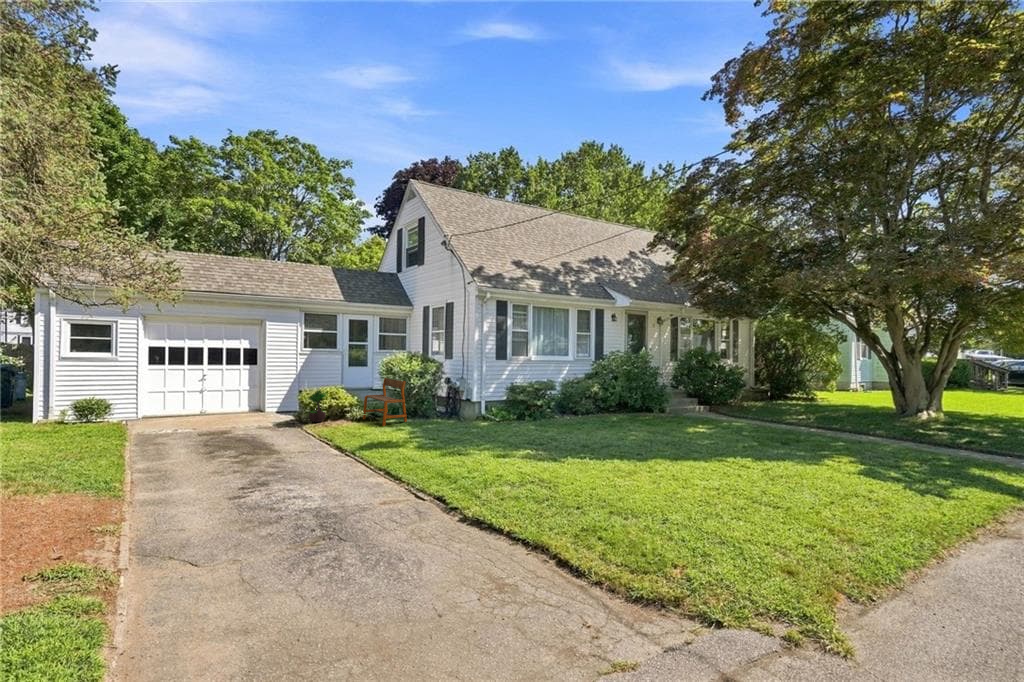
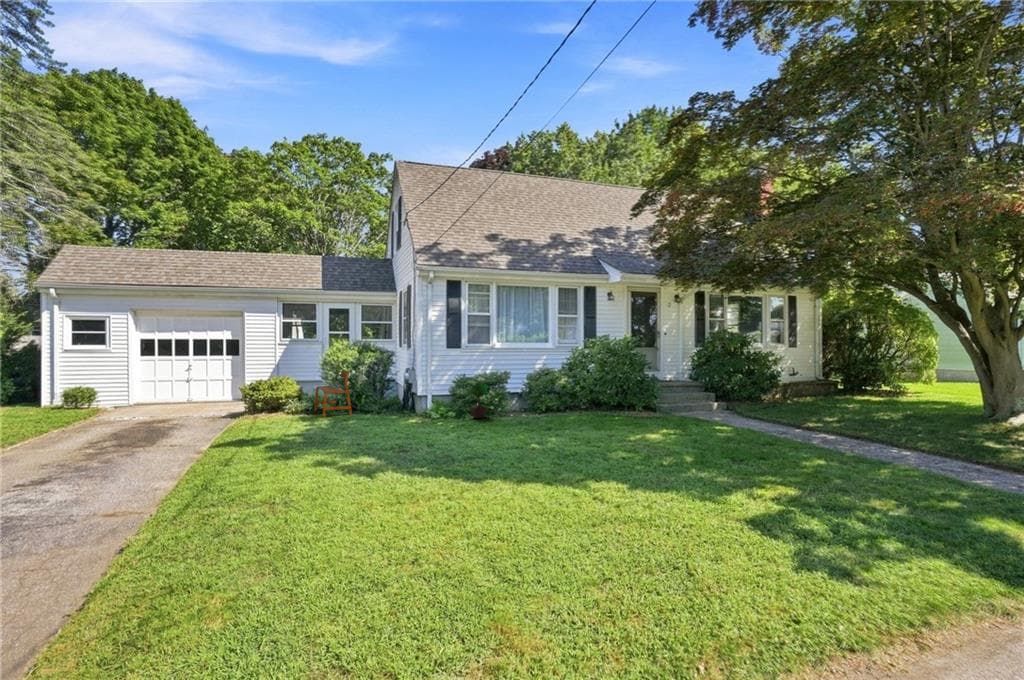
potted tree: present [309,391,328,422] -> present [469,382,488,418]

